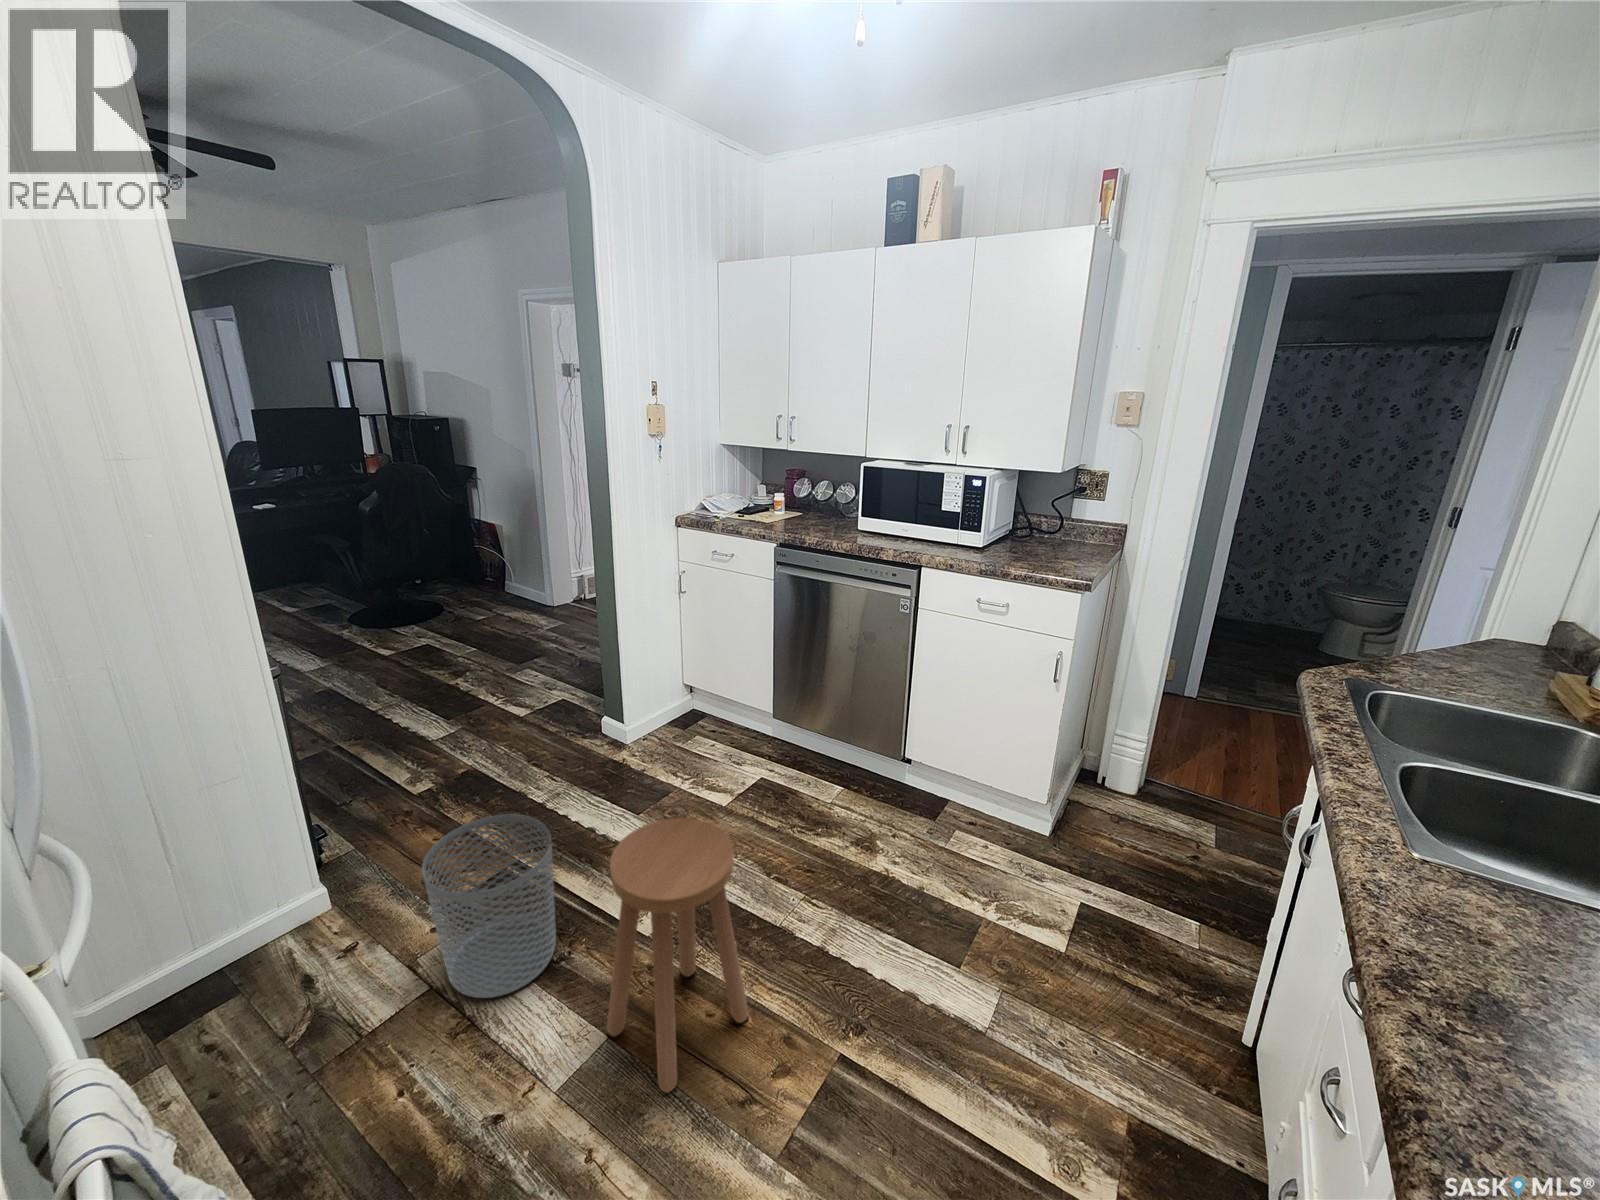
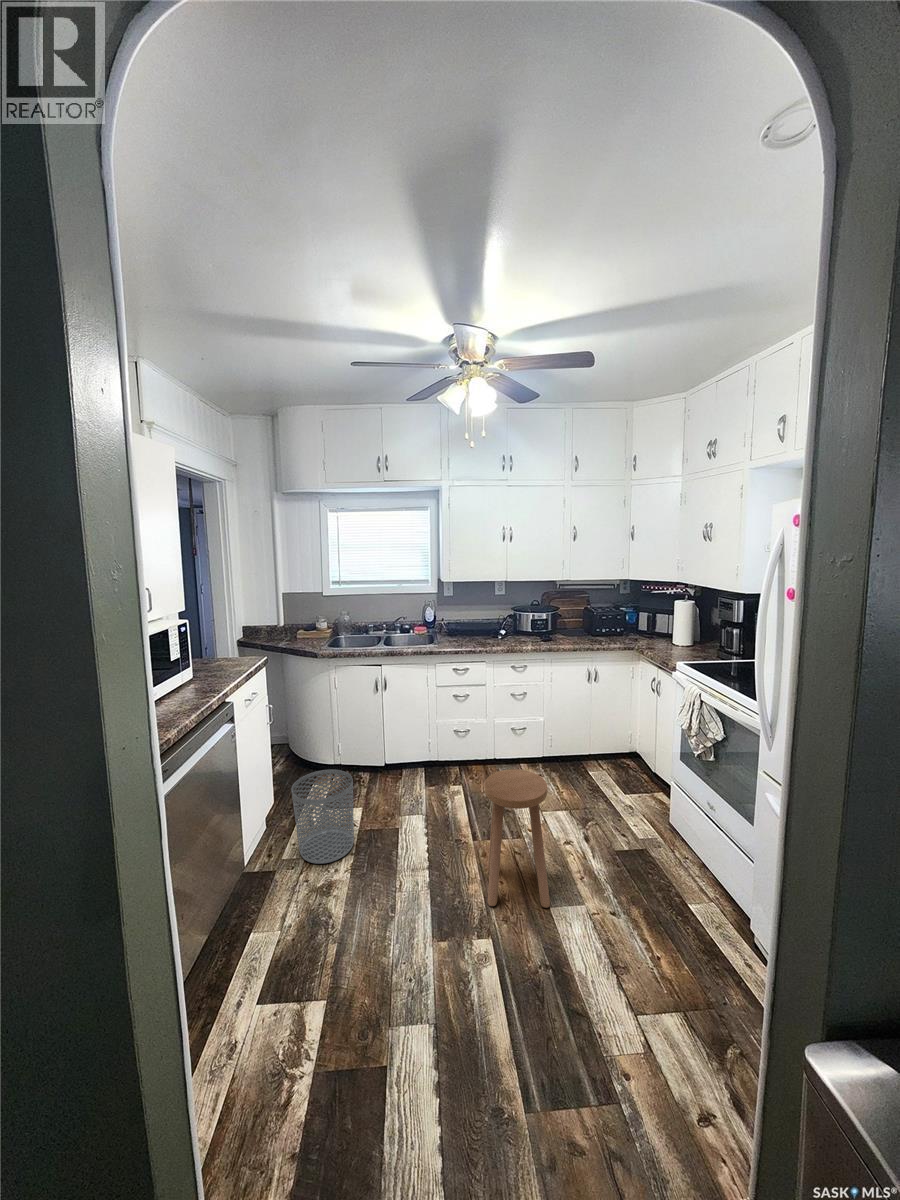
waste bin: present [422,815,556,998] -> present [291,770,354,864]

